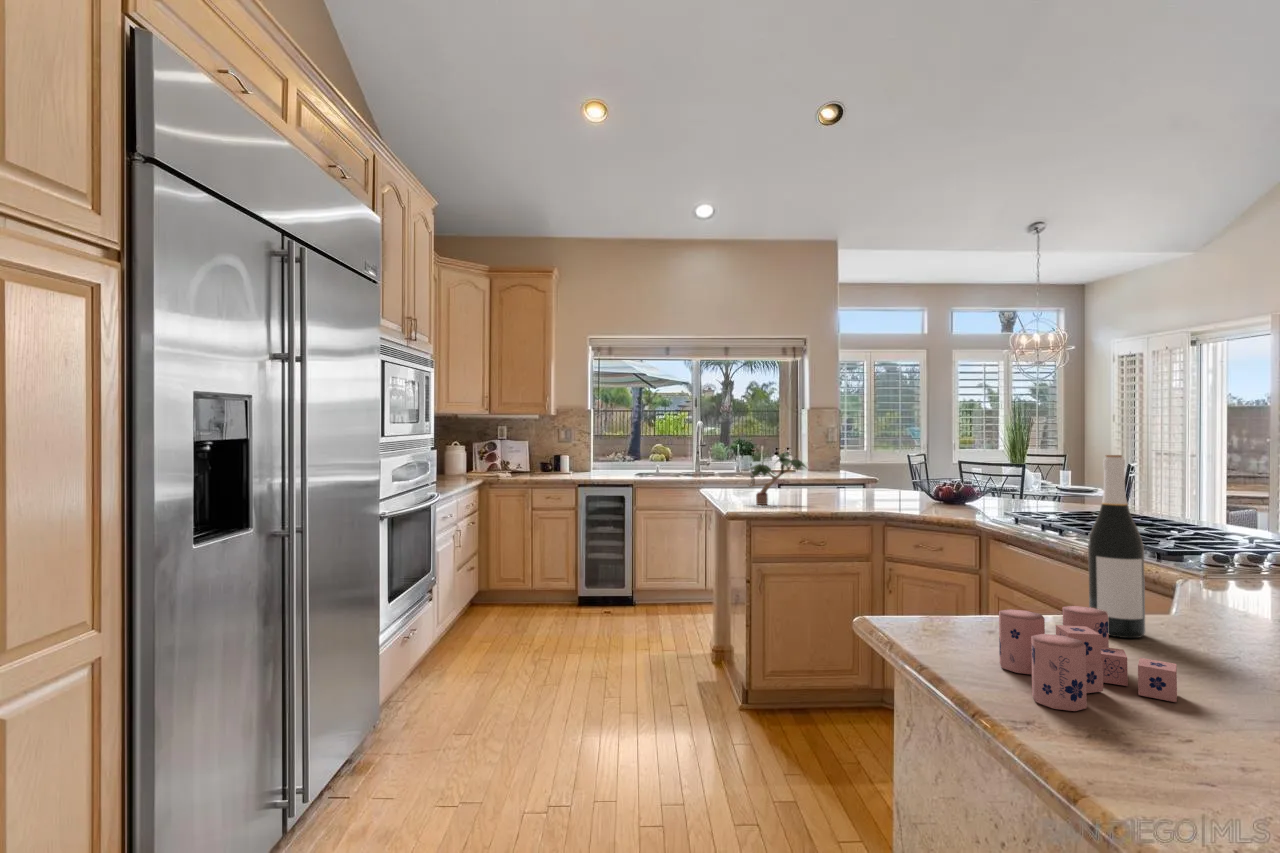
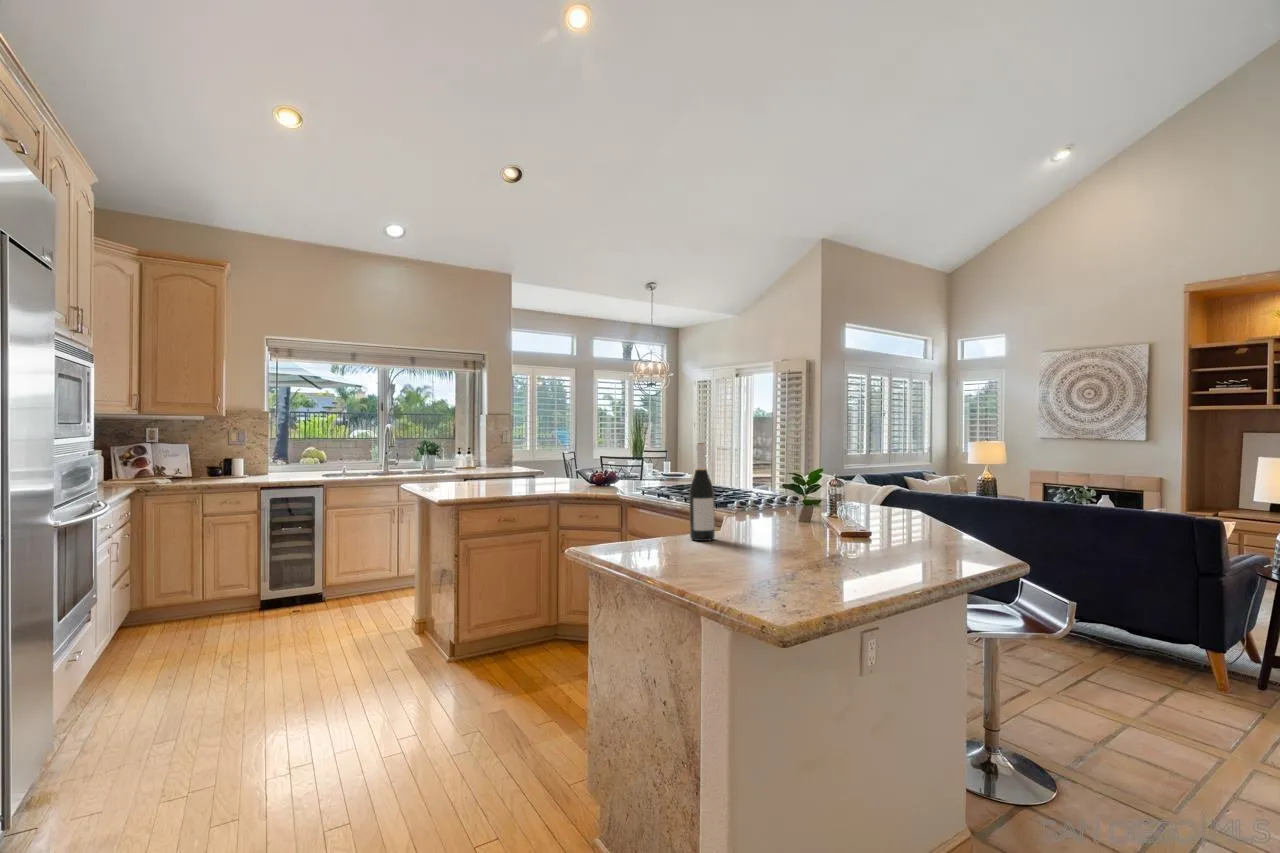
potted plant: present [749,452,806,505] -> none [447,448,501,493]
candle: present [999,606,1177,711] -> none [651,523,728,568]

